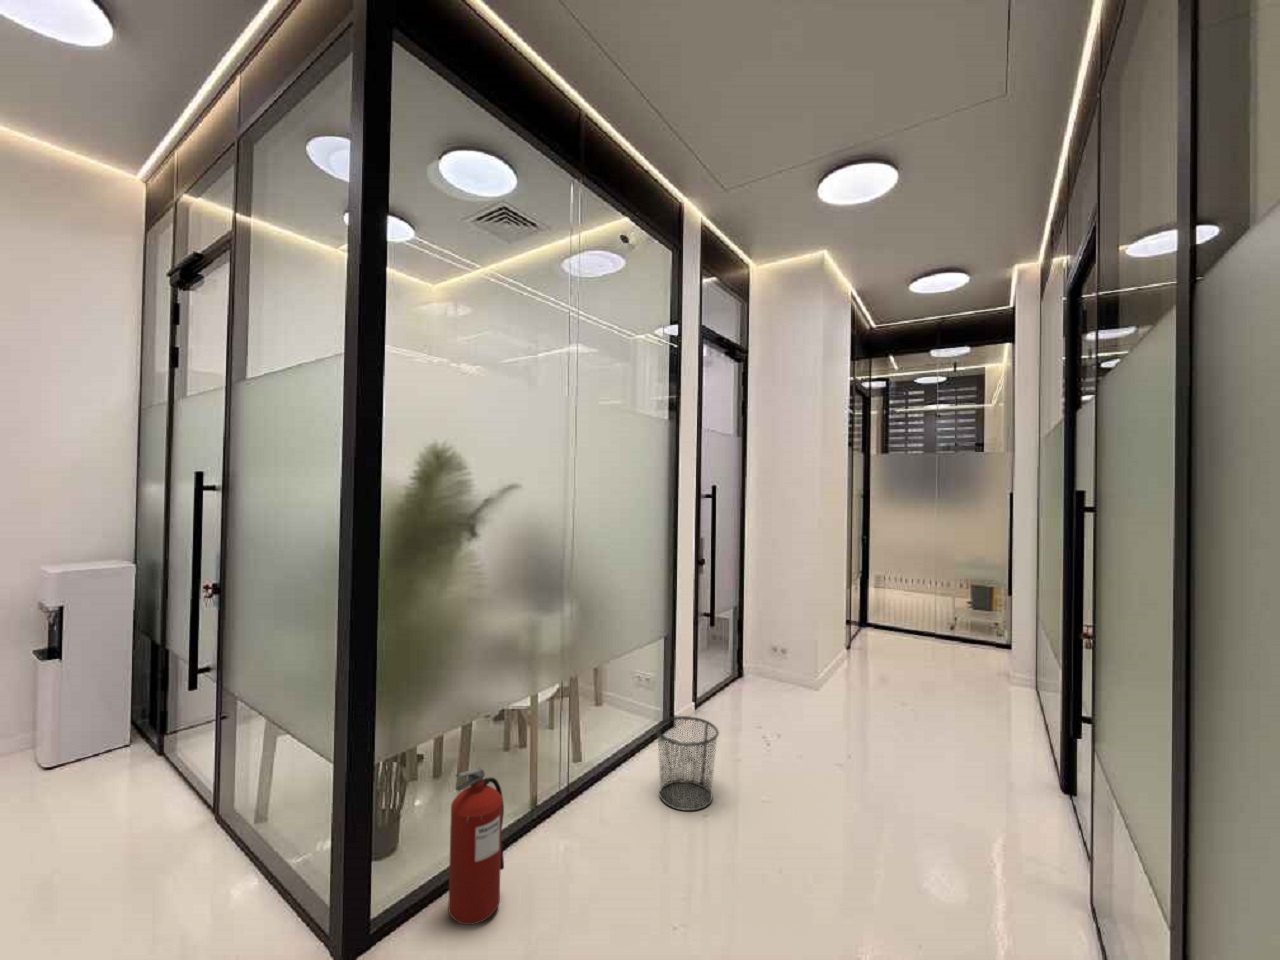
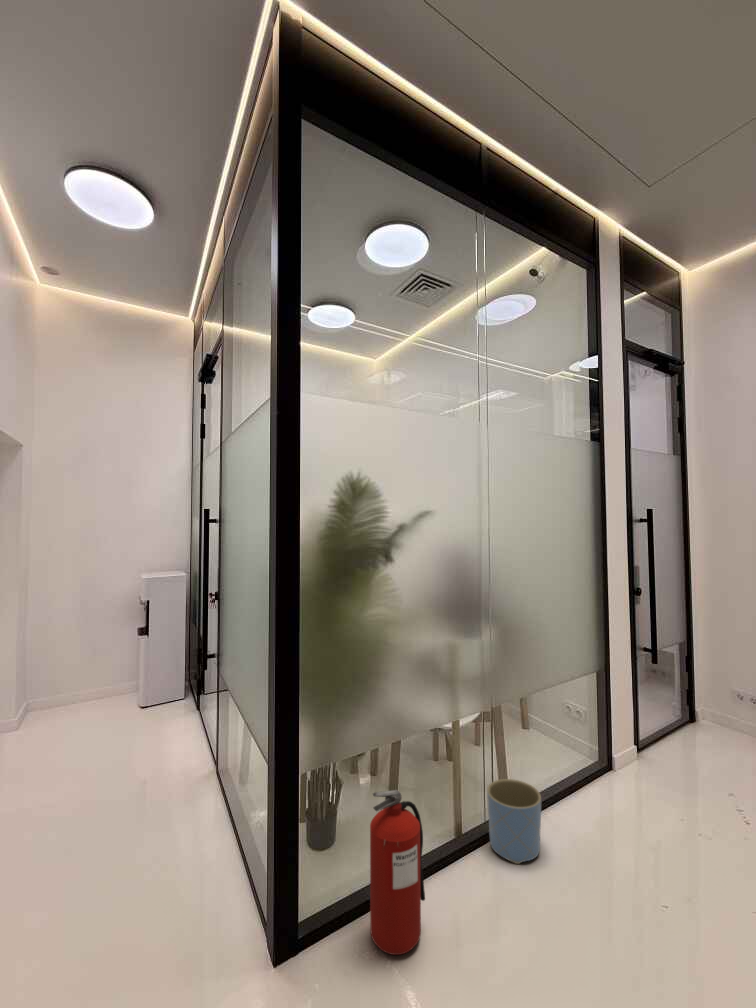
waste bin: present [656,716,719,811] -> none [591,762,672,878]
planter: none [562,746,612,822] -> present [487,779,541,864]

